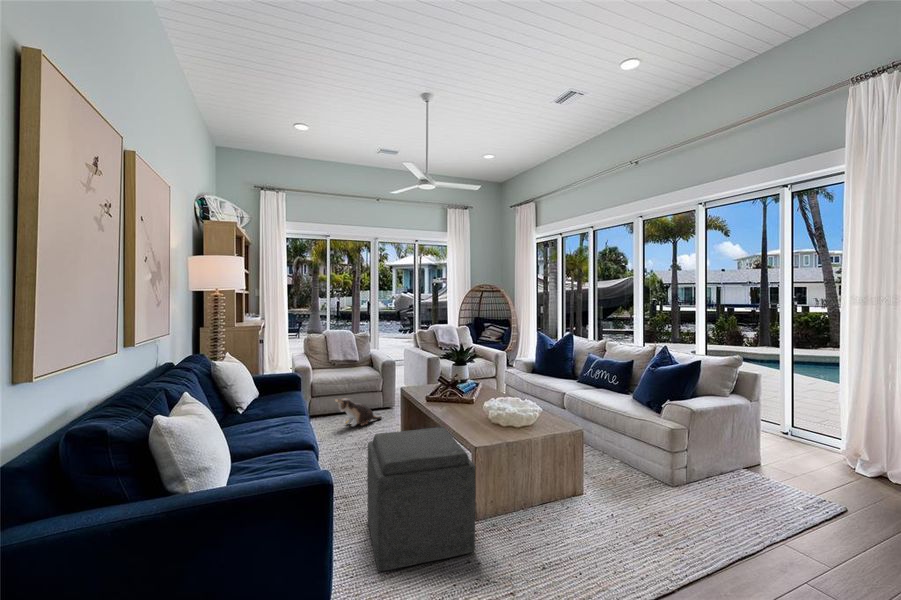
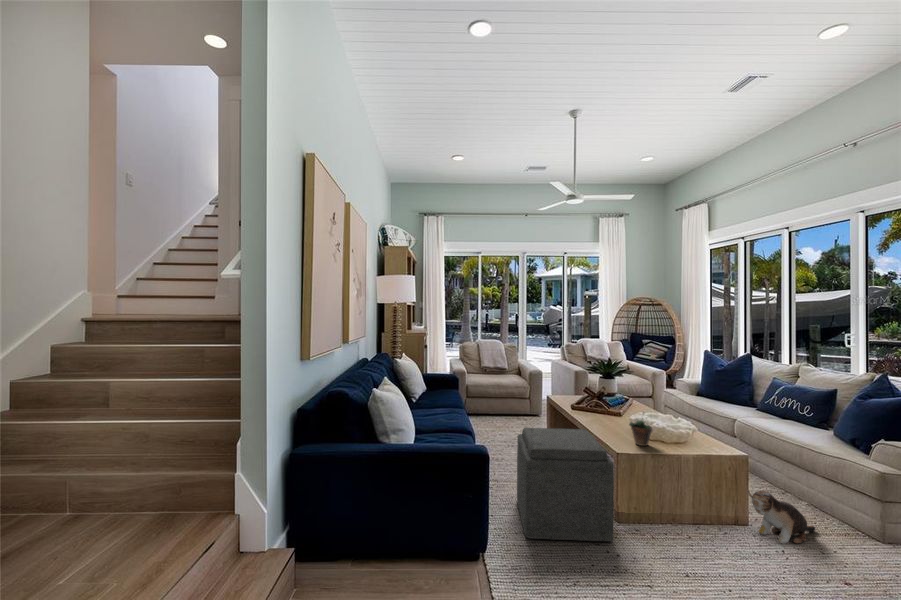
plush toy: present [335,398,382,427] -> present [746,490,815,544]
succulent plant: none [486,401,508,437] -> present [629,418,653,446]

